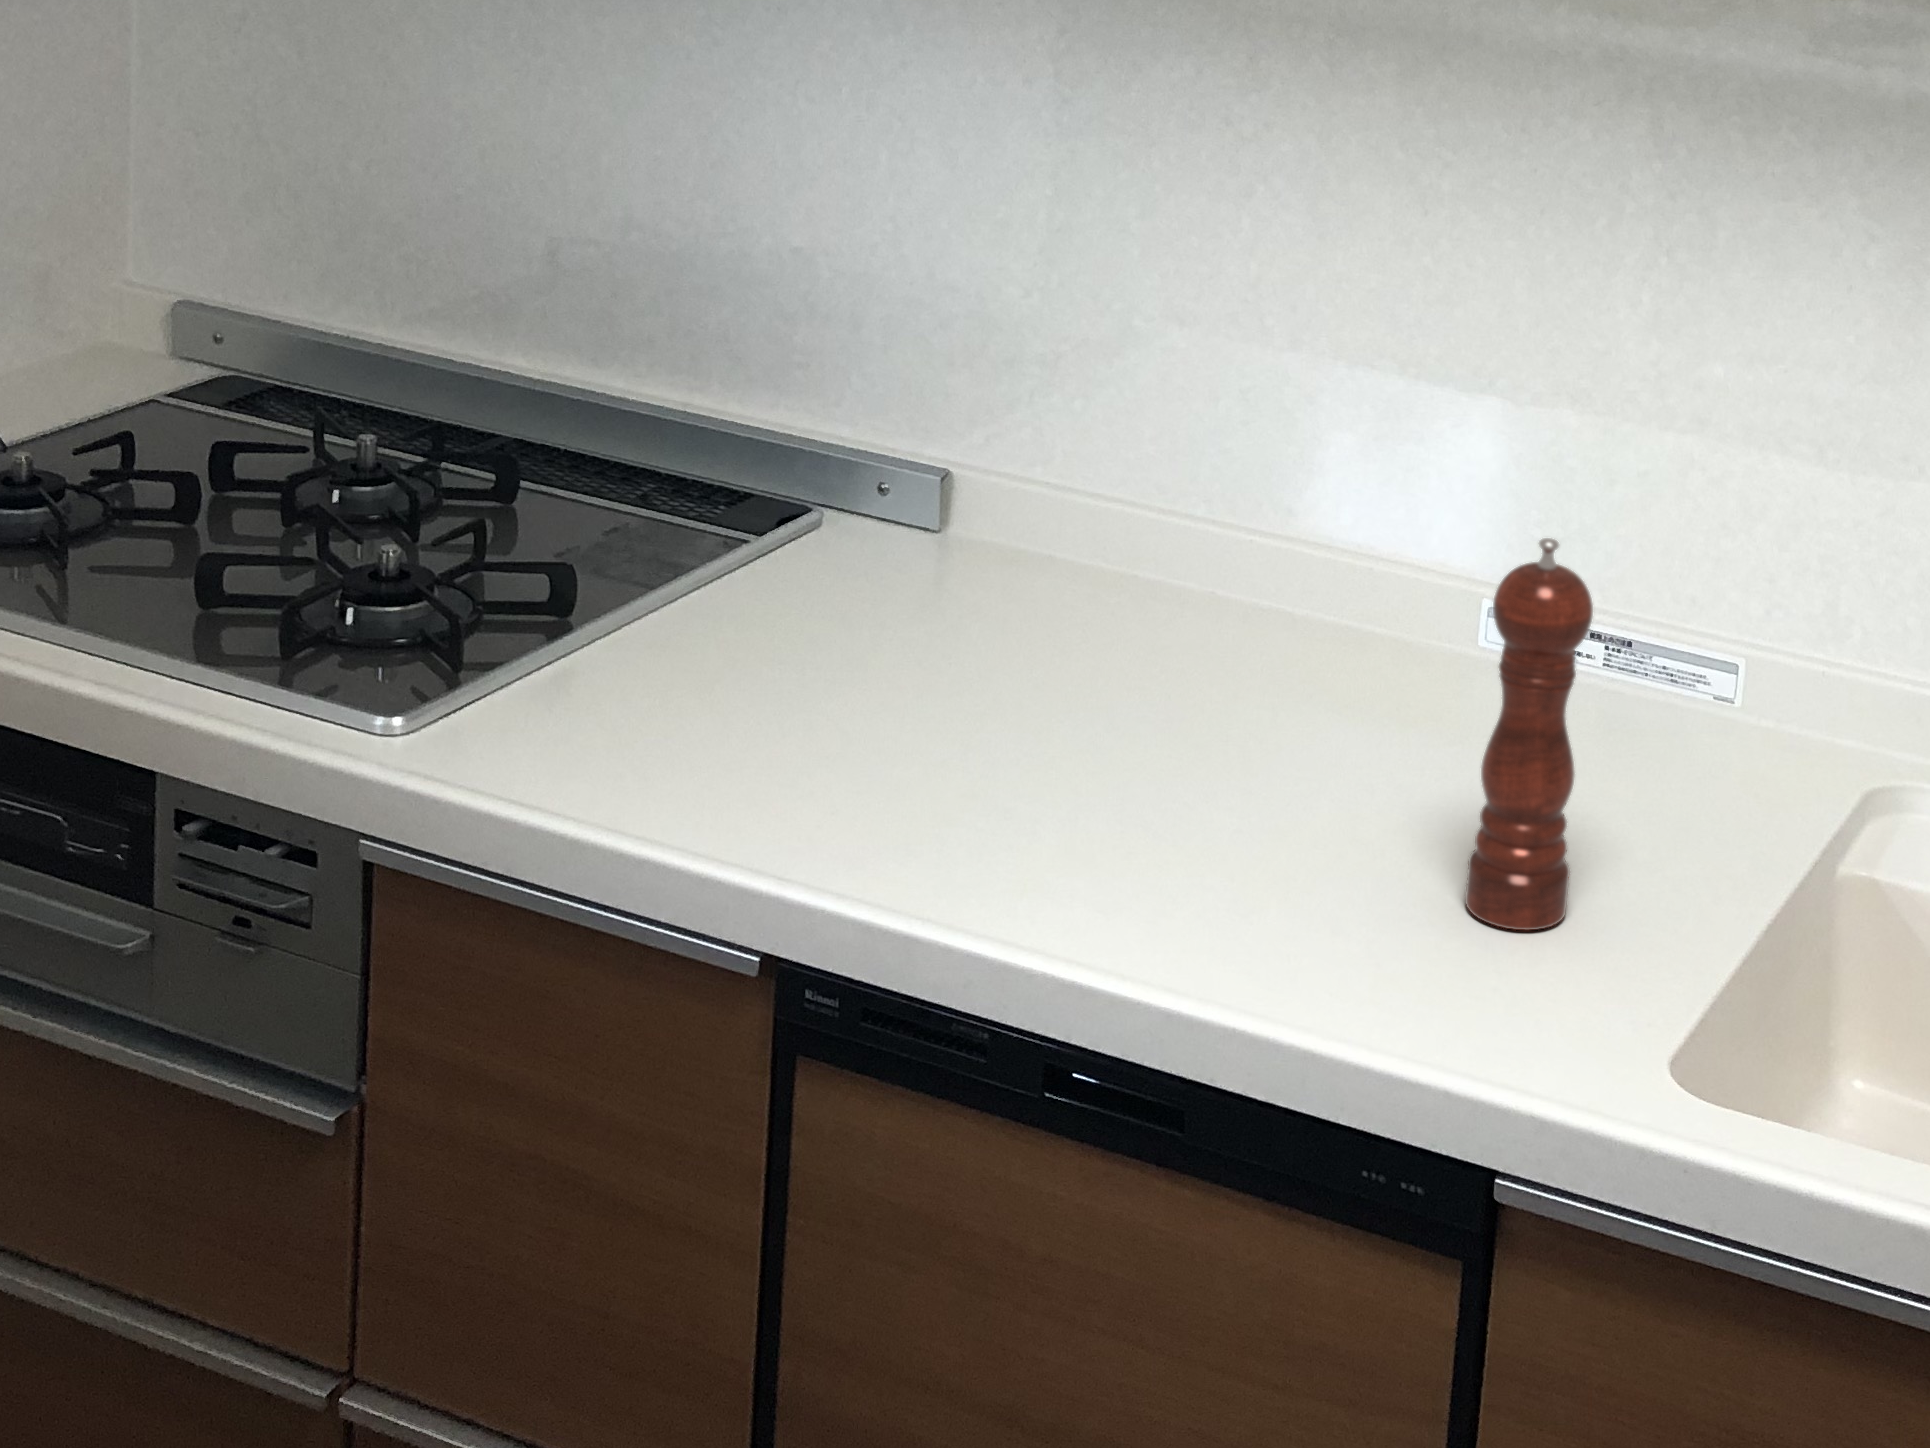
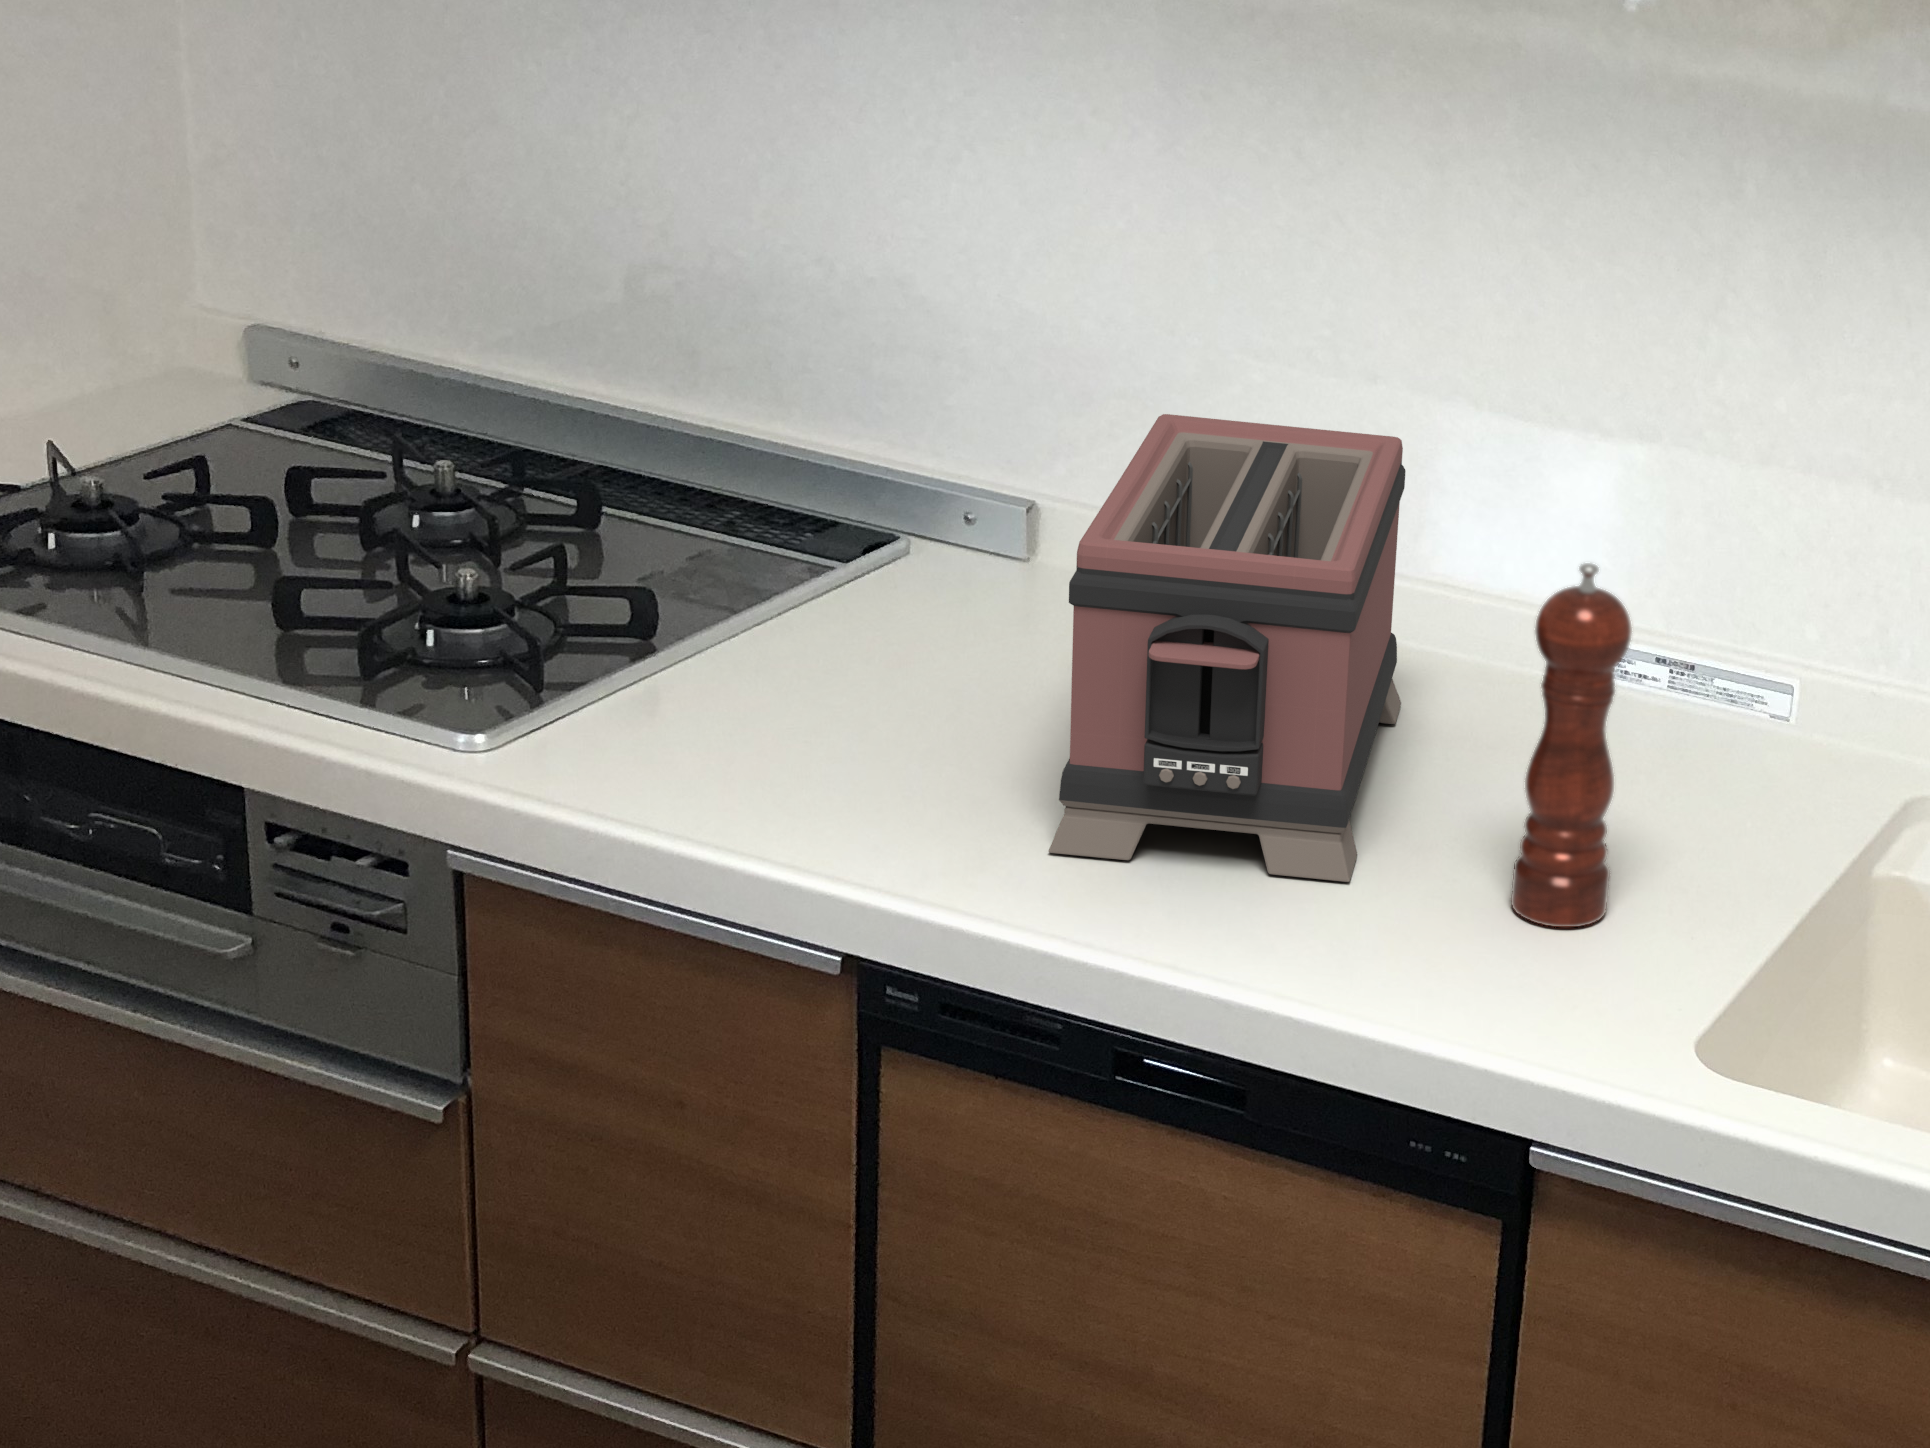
toaster: none [980,385,1337,879] -> present [1049,414,1406,882]

